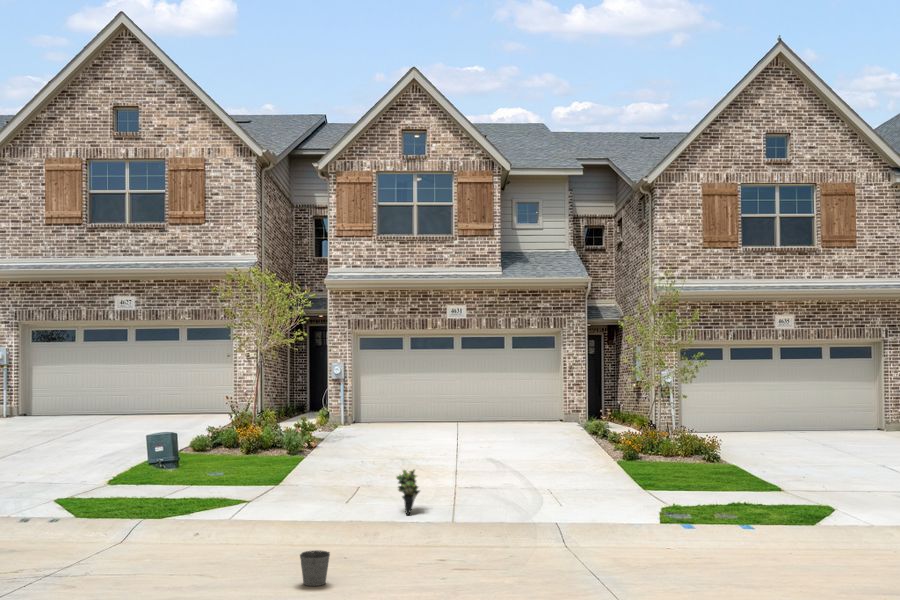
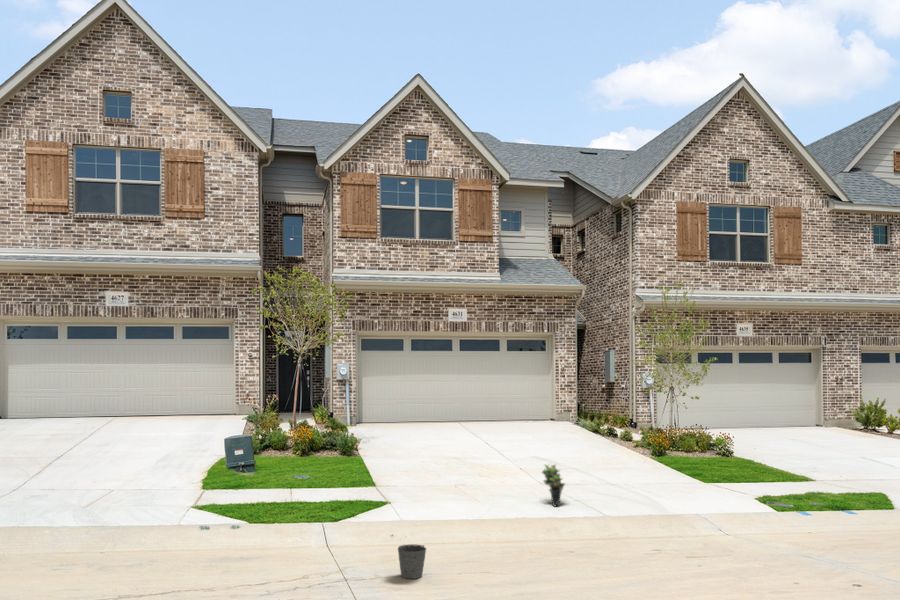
bucket: present [300,550,330,586] -> present [398,544,426,579]

